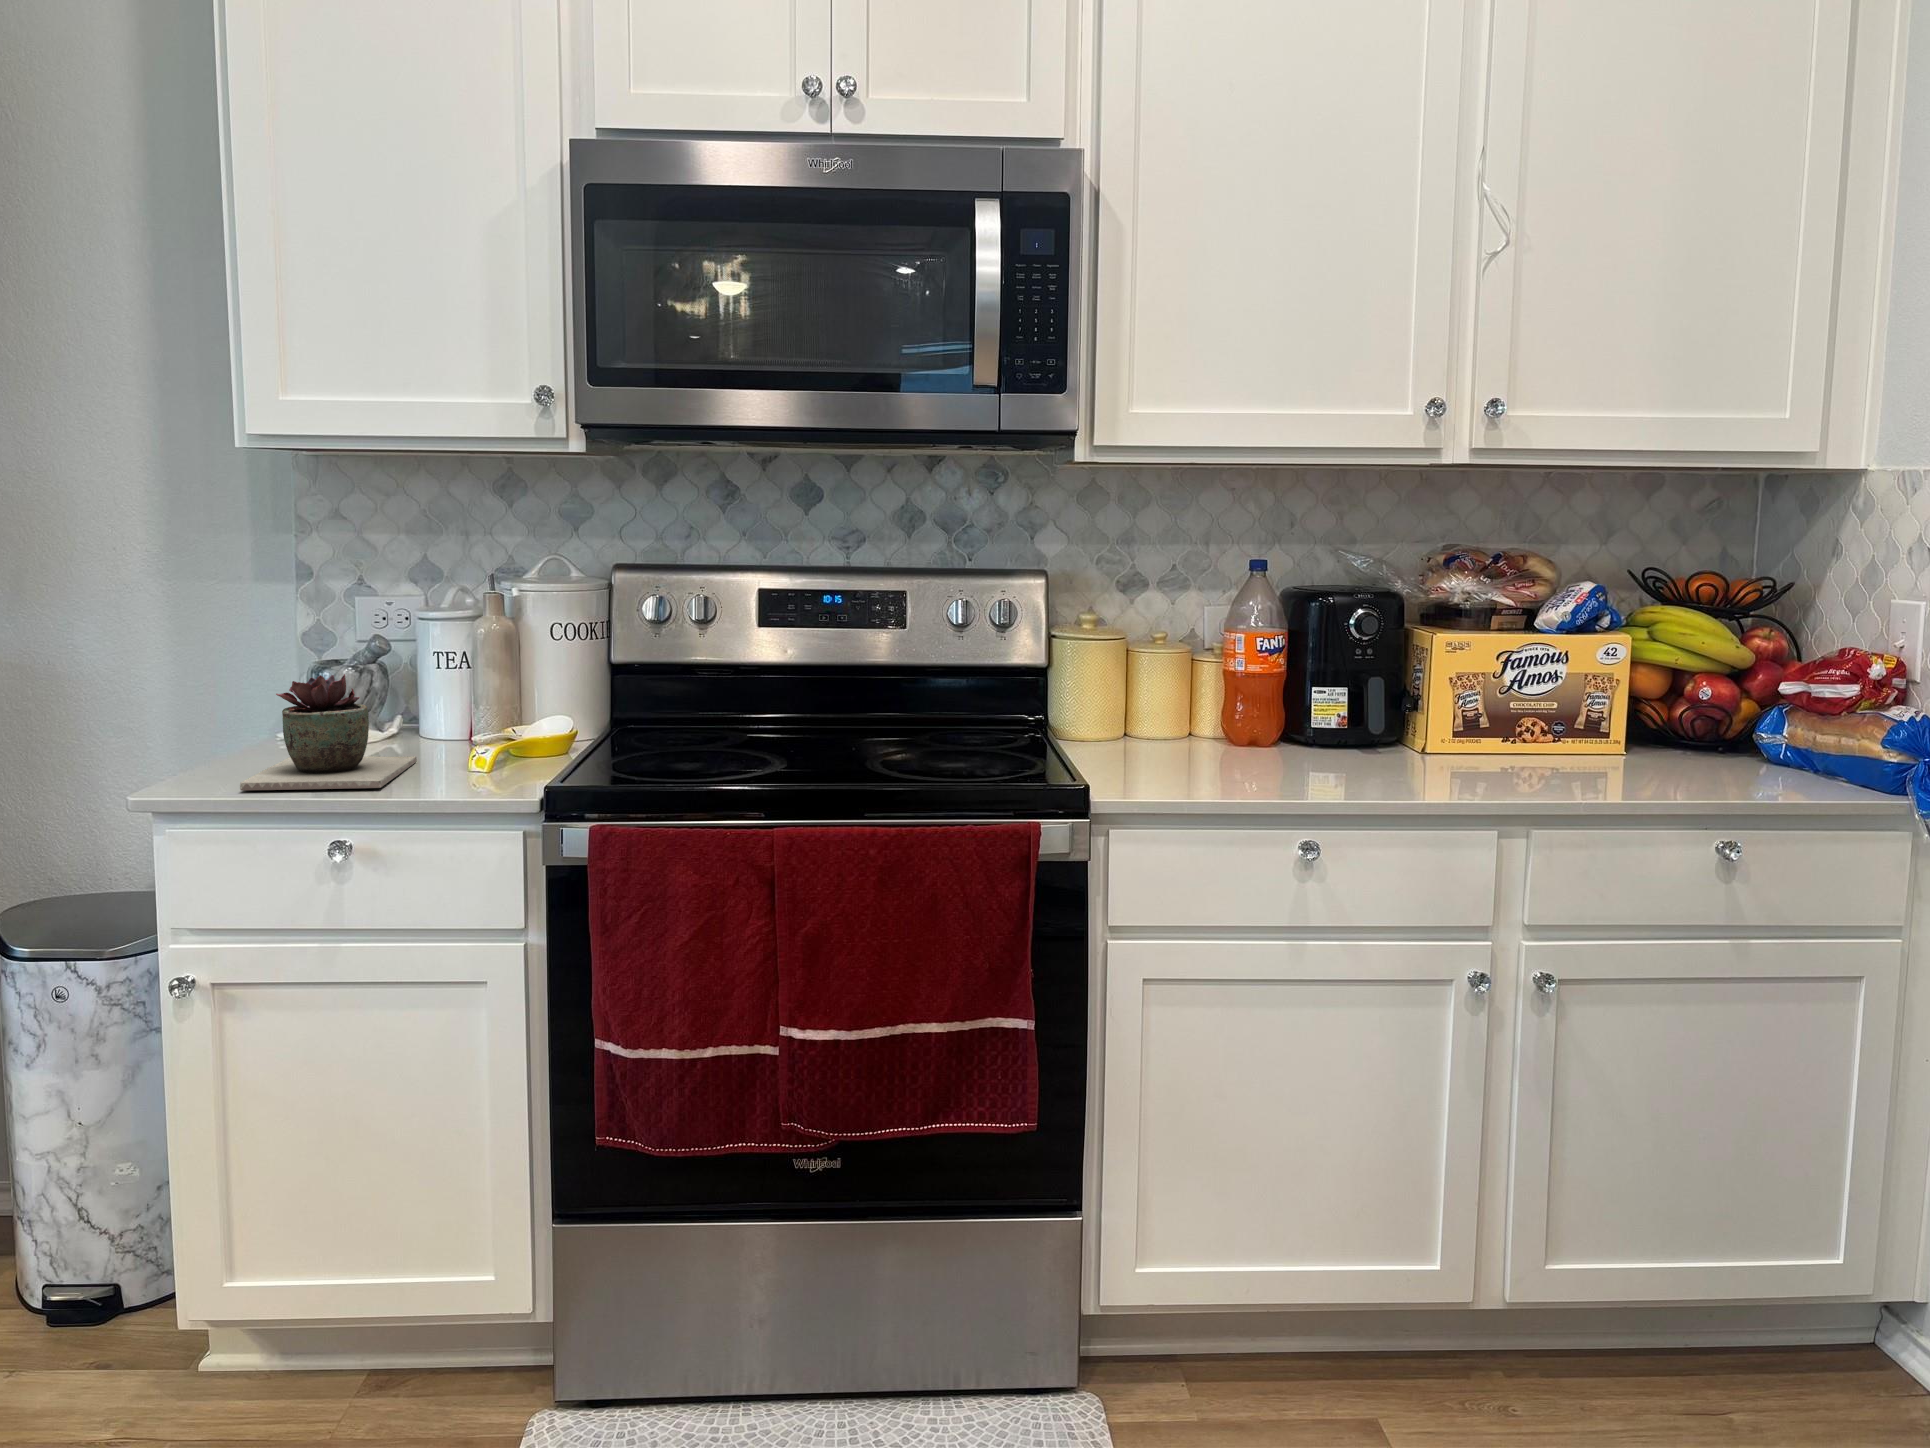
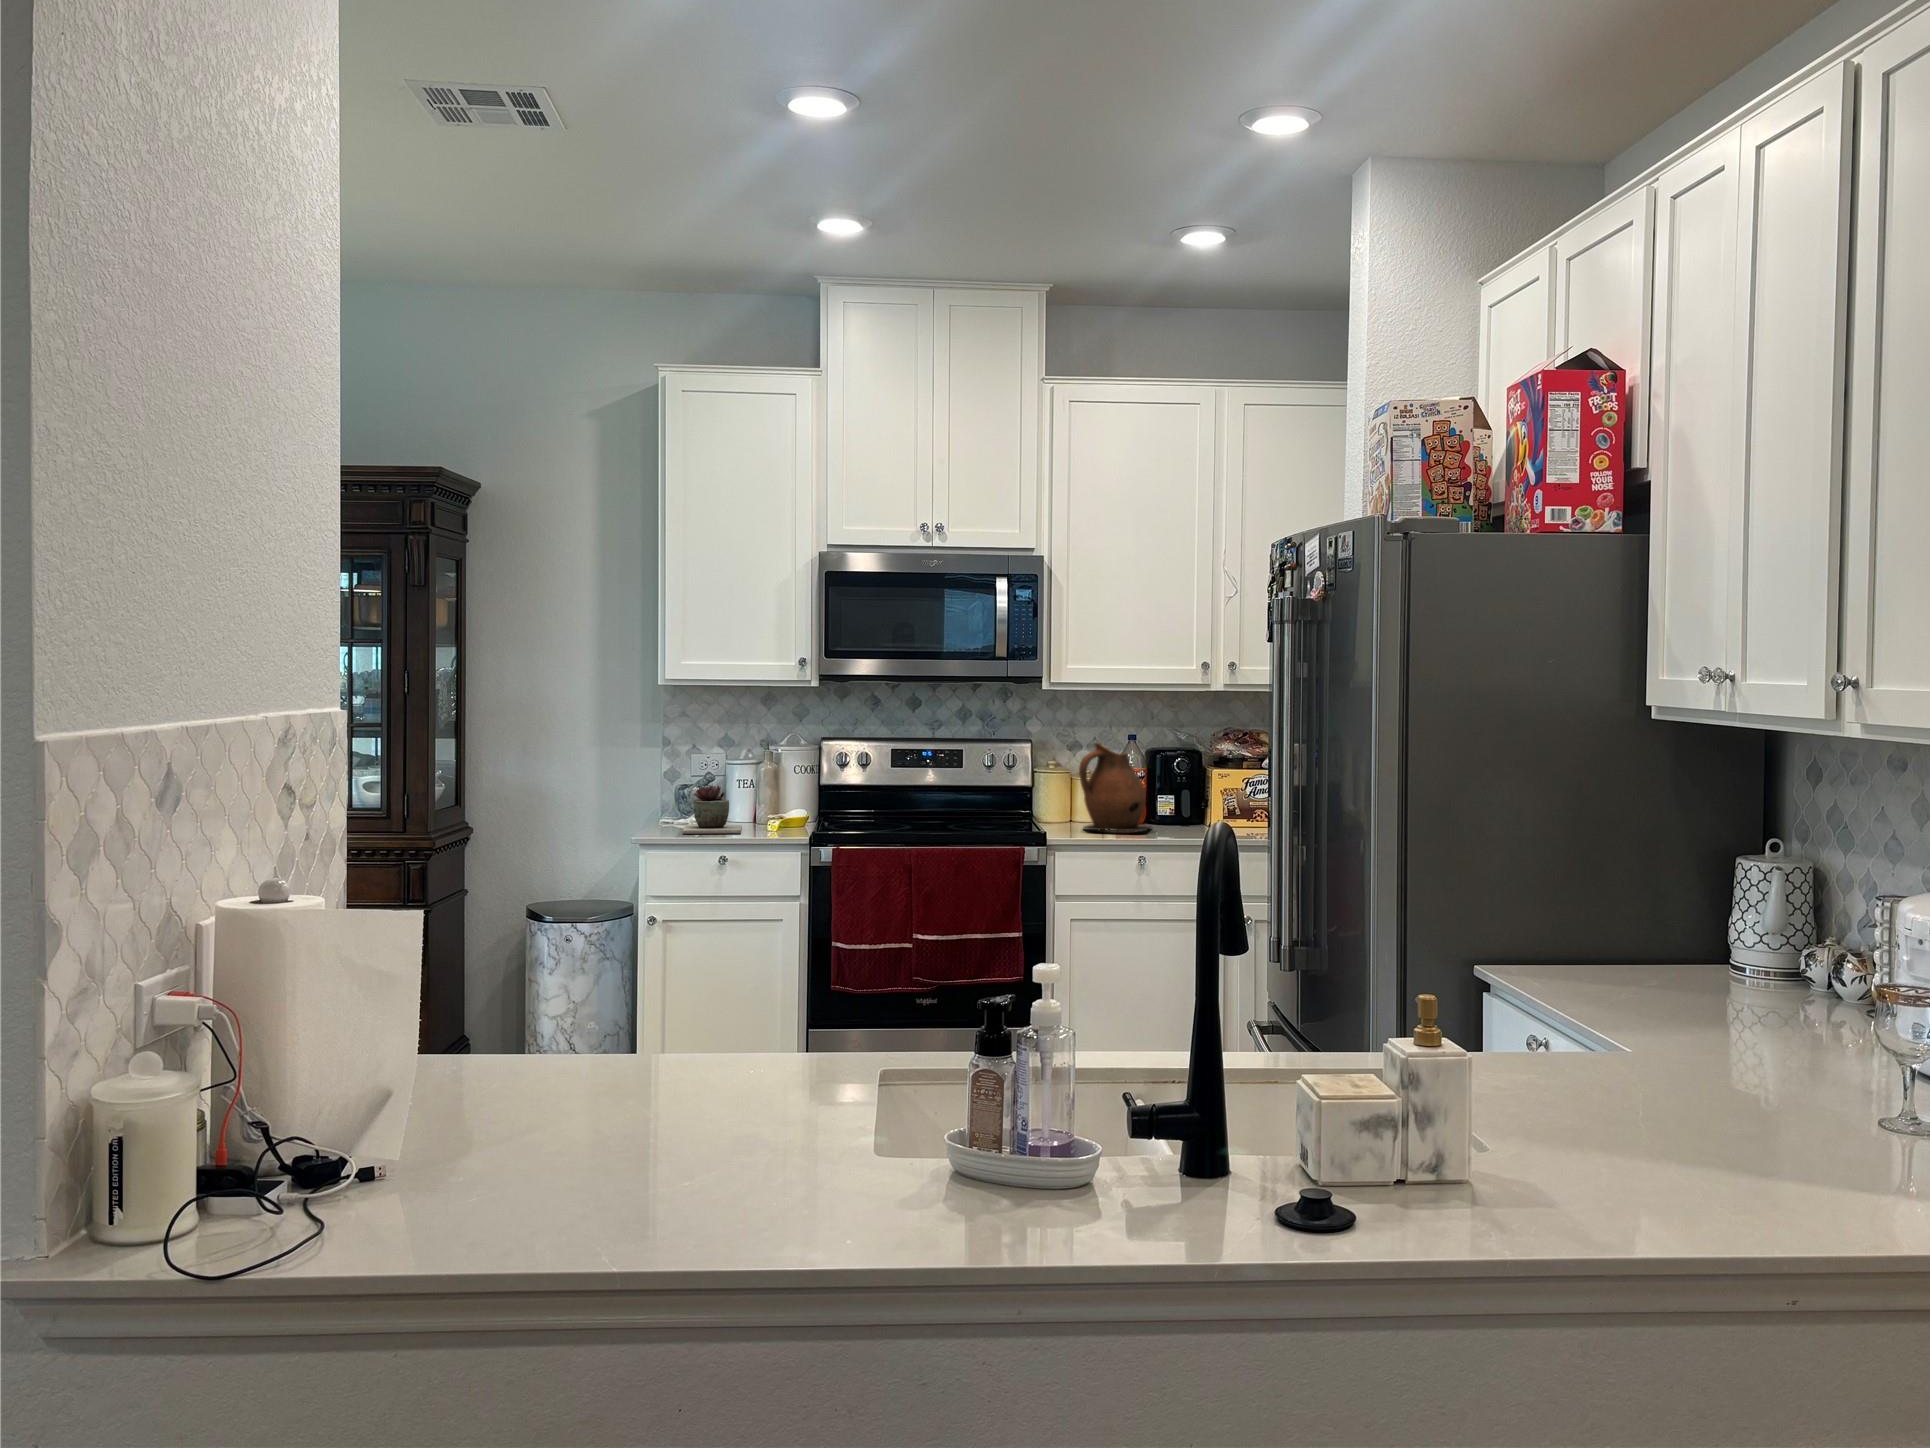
ceramic pitcher: none [1157,578,1312,784] -> present [1079,743,1151,832]

